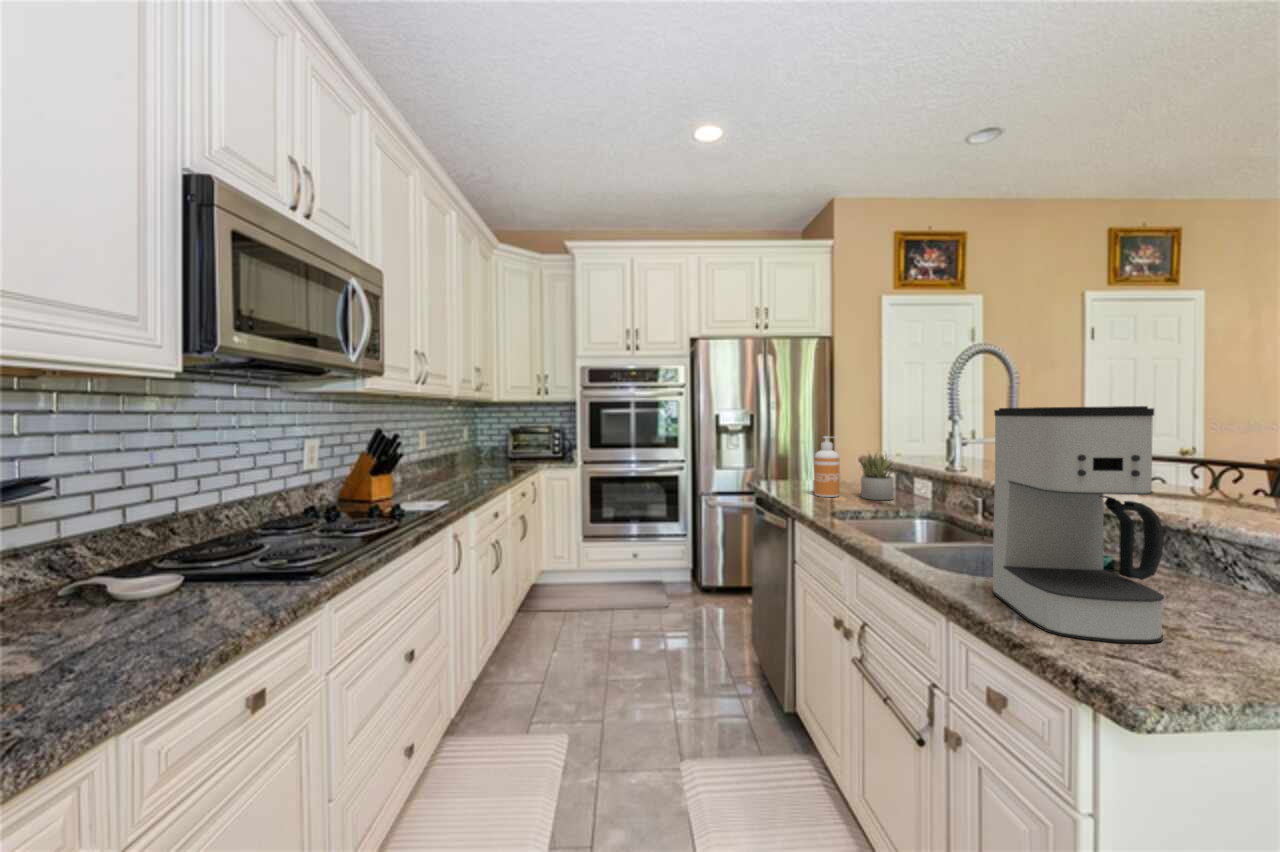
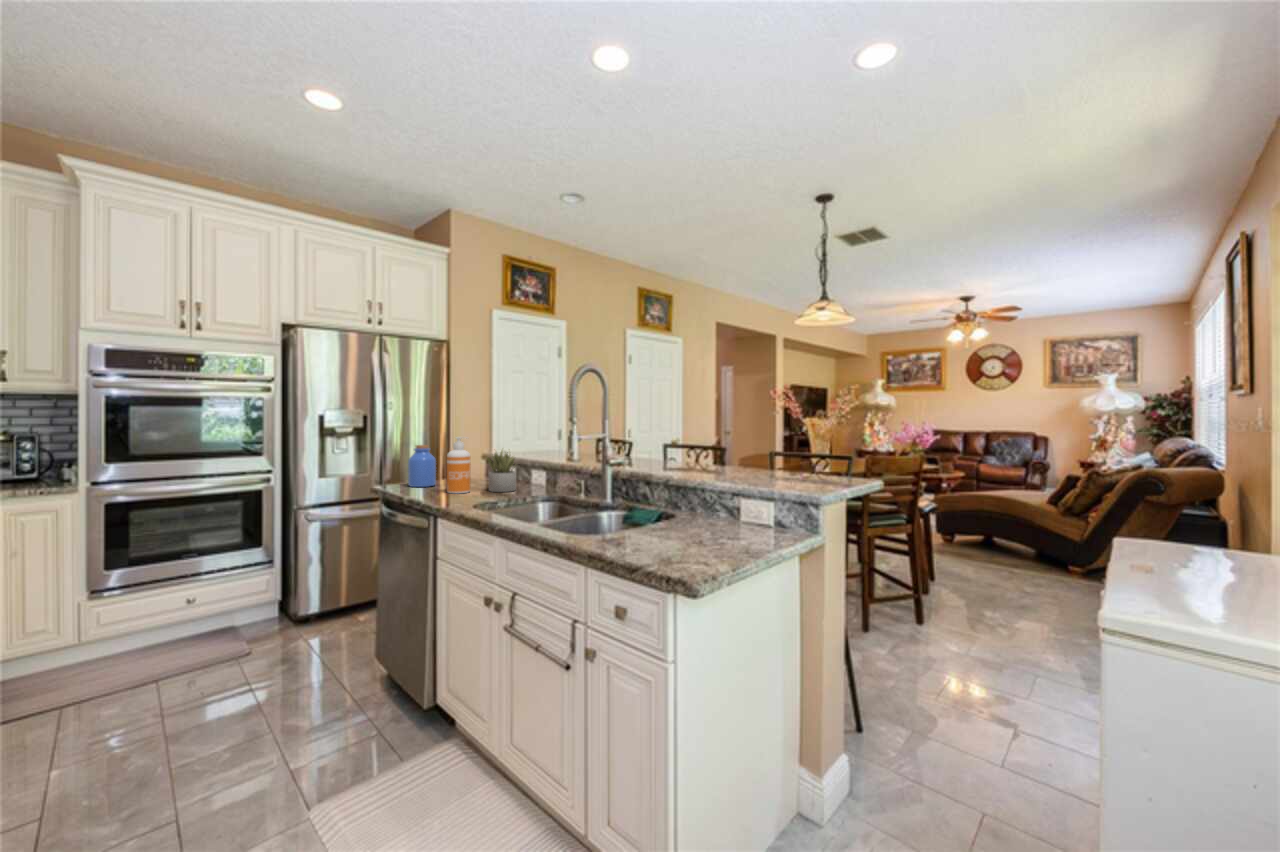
coffee maker: present [992,406,1164,643] -> none [611,412,699,558]
jar: none [781,444,808,486] -> present [408,445,436,487]

